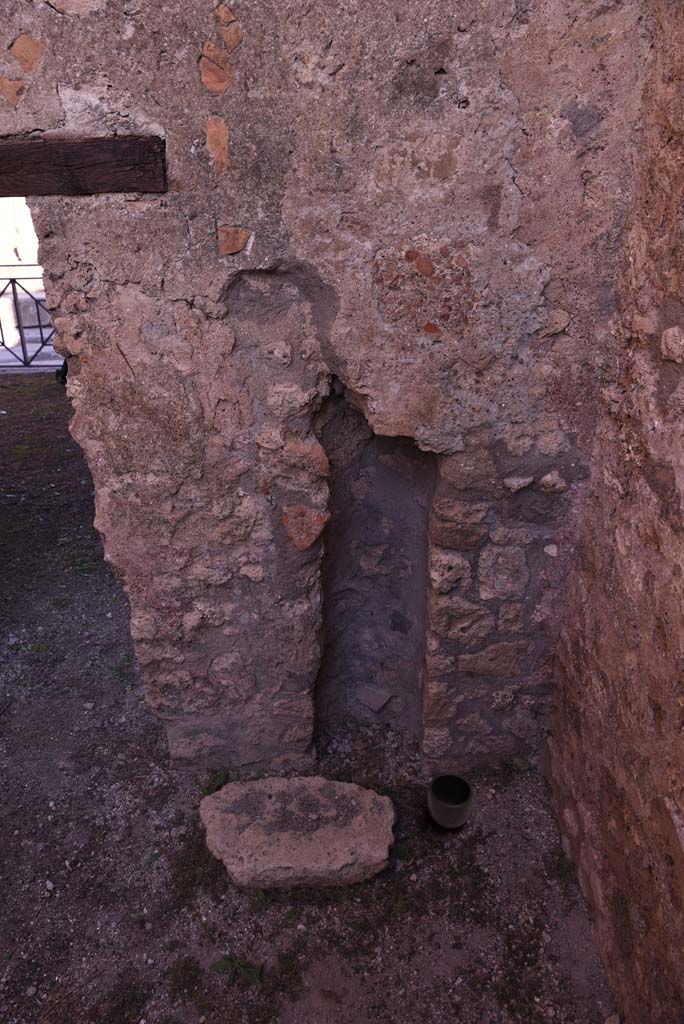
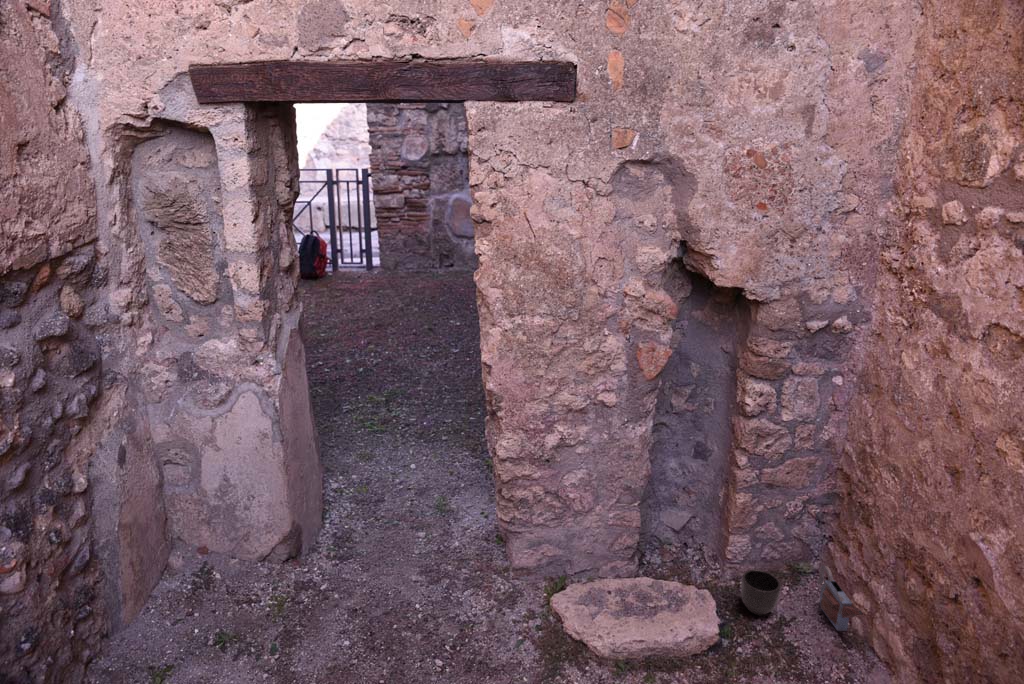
watering can: none [524,771,558,854] -> present [817,566,862,631]

